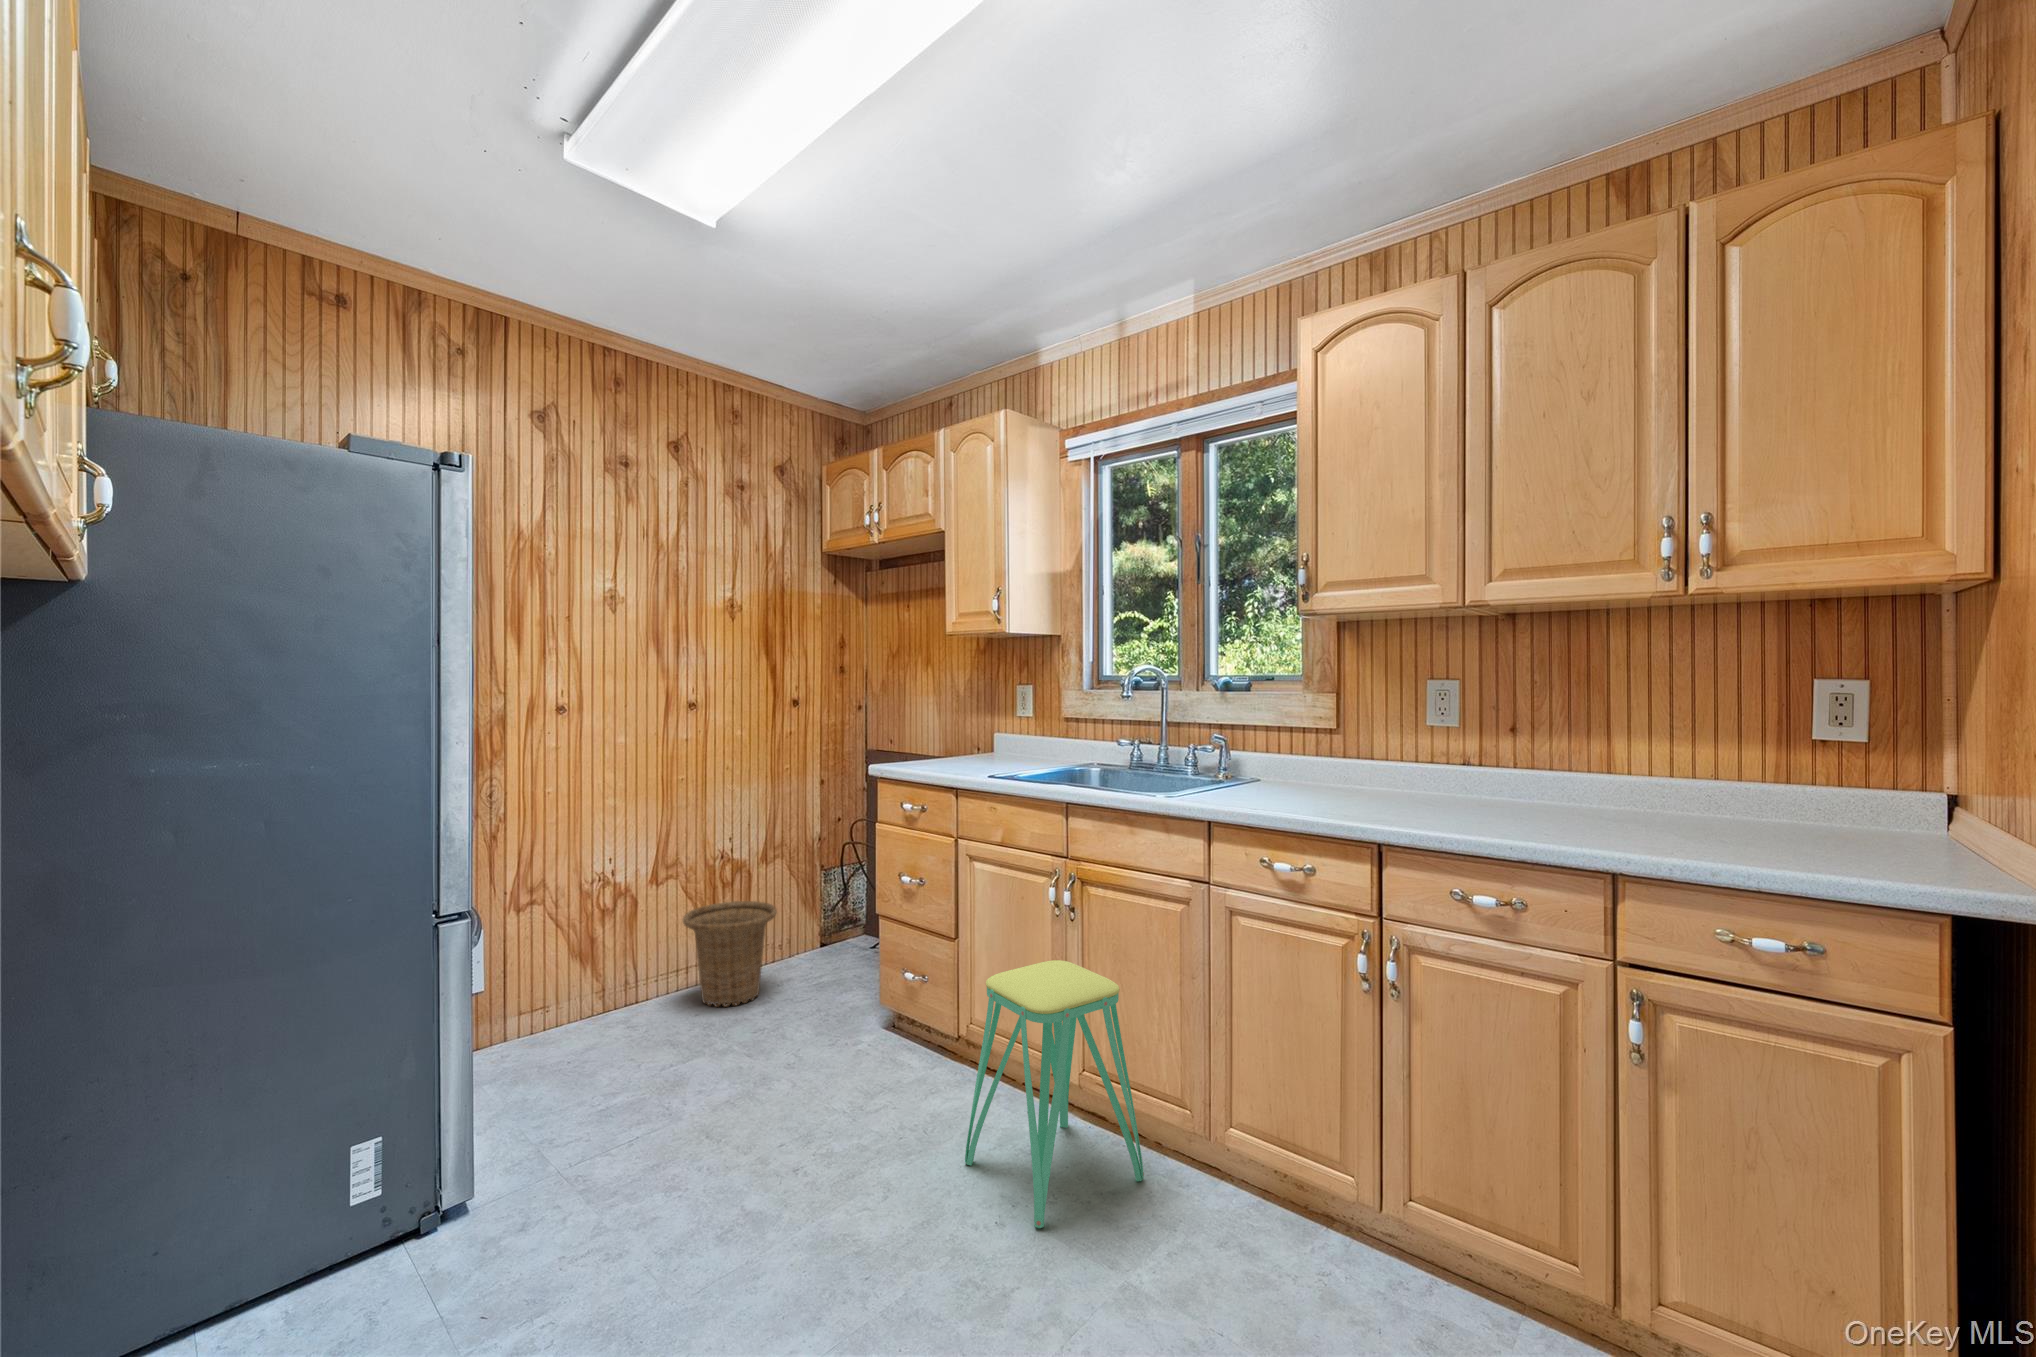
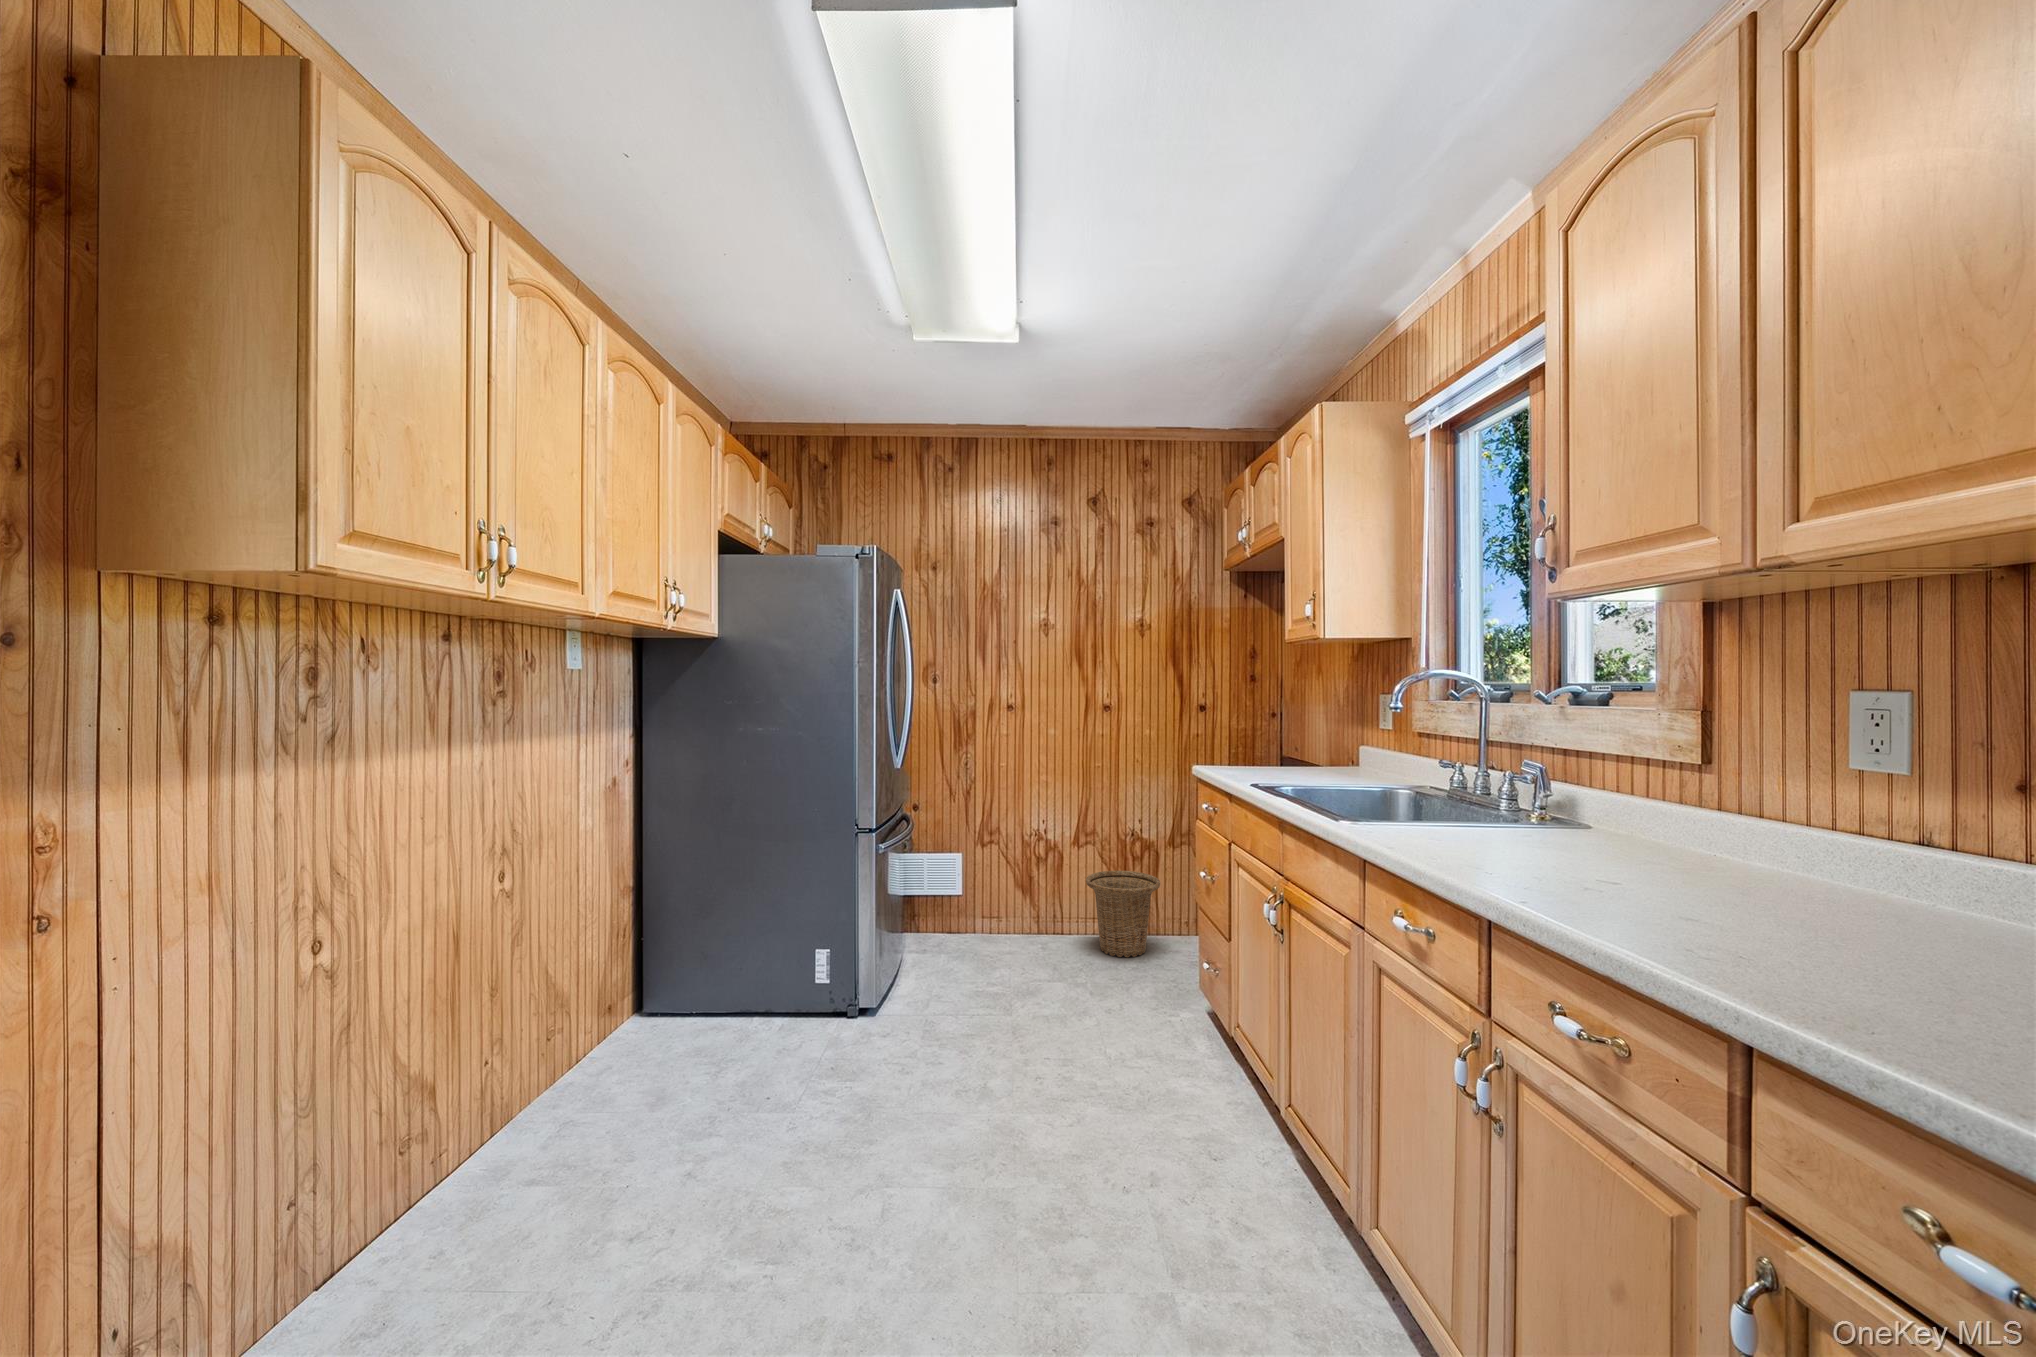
stool: present [965,960,1144,1228] -> none [1145,974,1299,1250]

